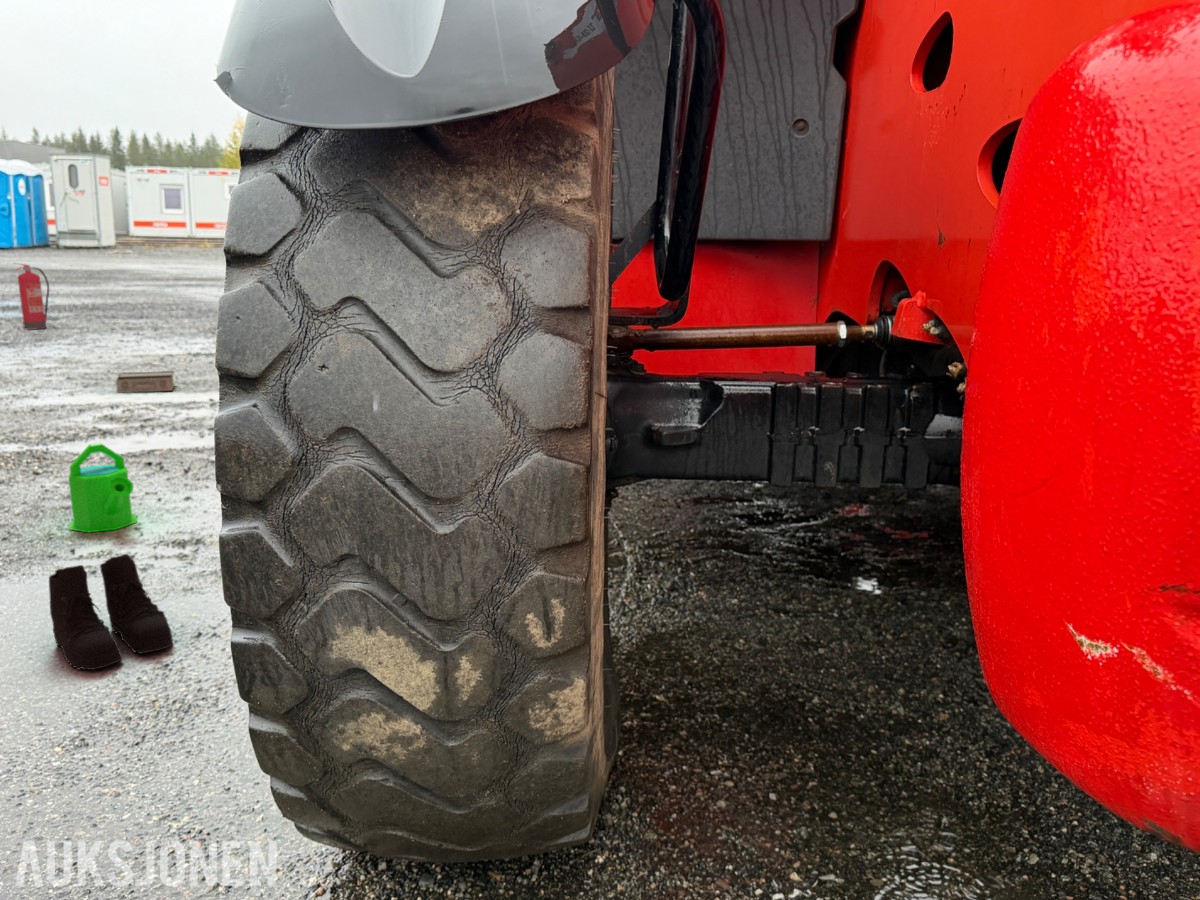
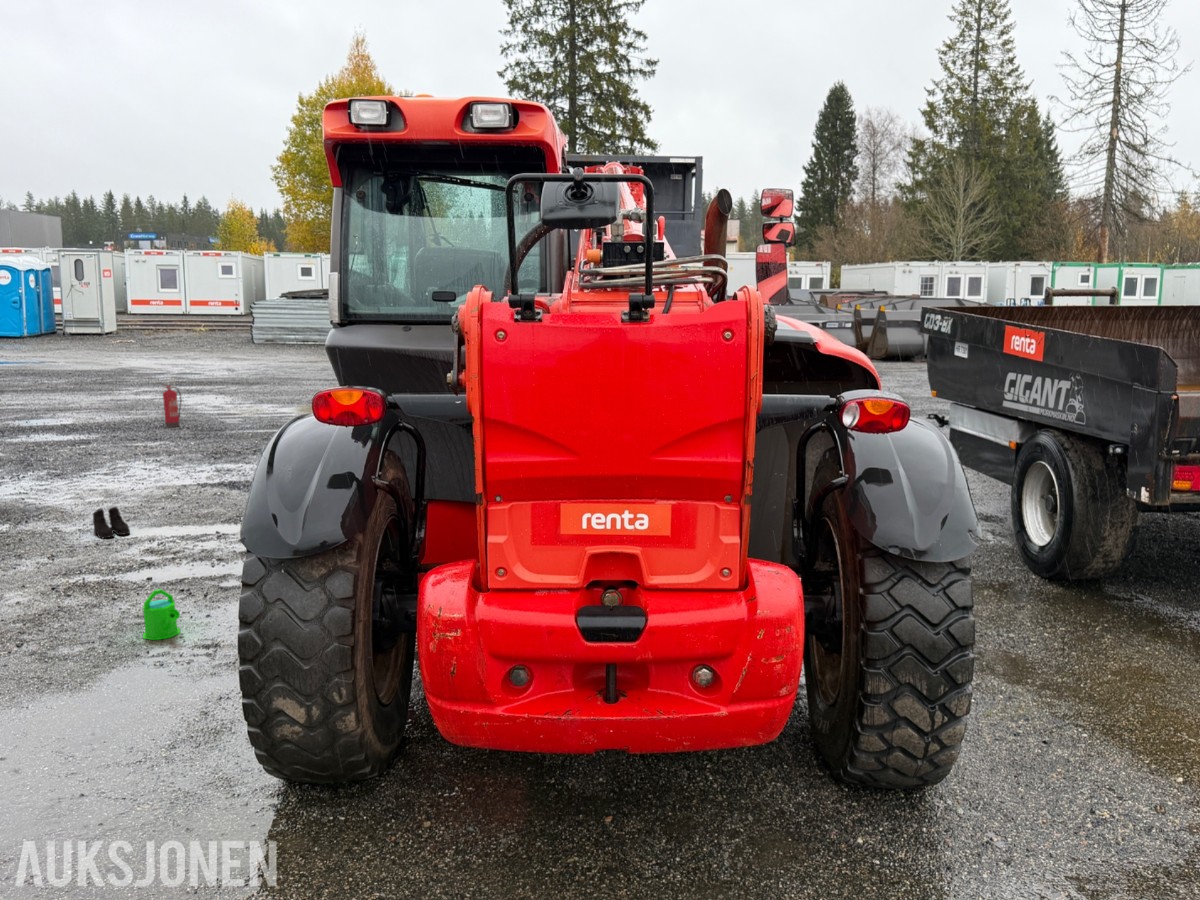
fire extinguisher: present [18,265,49,330] -> present [163,385,181,428]
toolbox: present [116,371,174,393] -> none [150,507,190,526]
boots: present [49,554,173,670] -> present [93,507,130,538]

